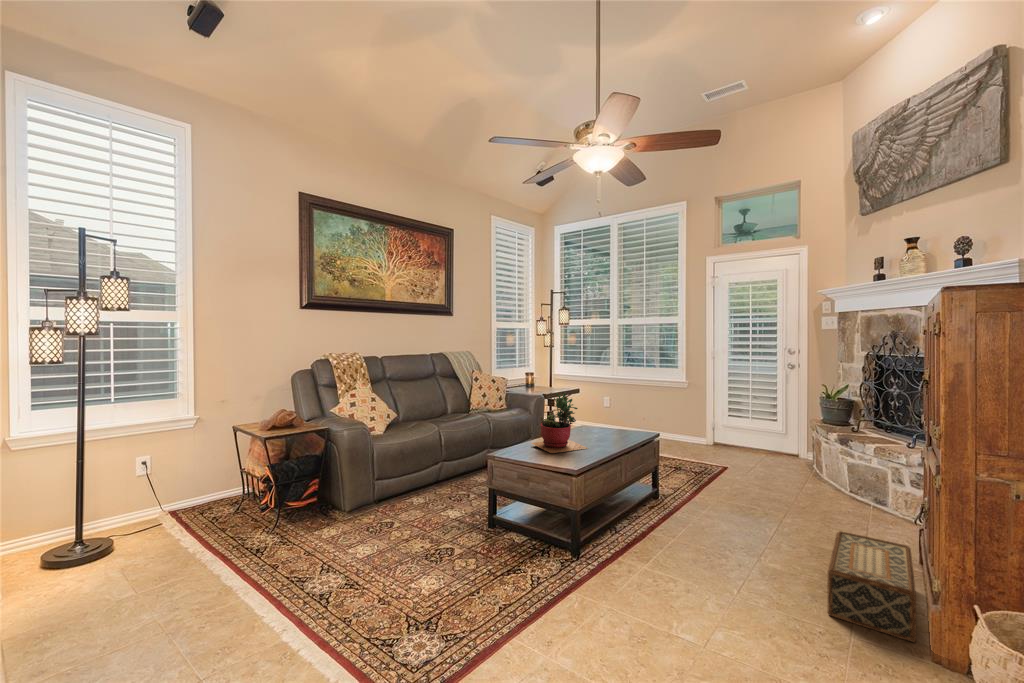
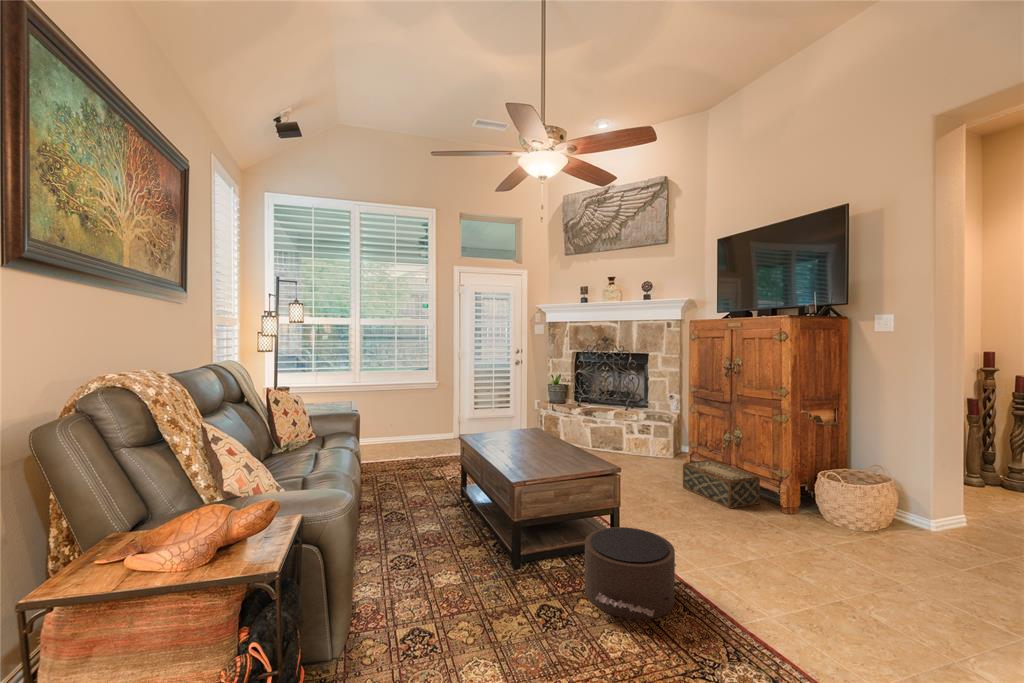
succulent plant: present [532,393,587,453] -> none [513,397,554,460]
pouf: none [433,517,543,605] -> present [585,527,676,620]

